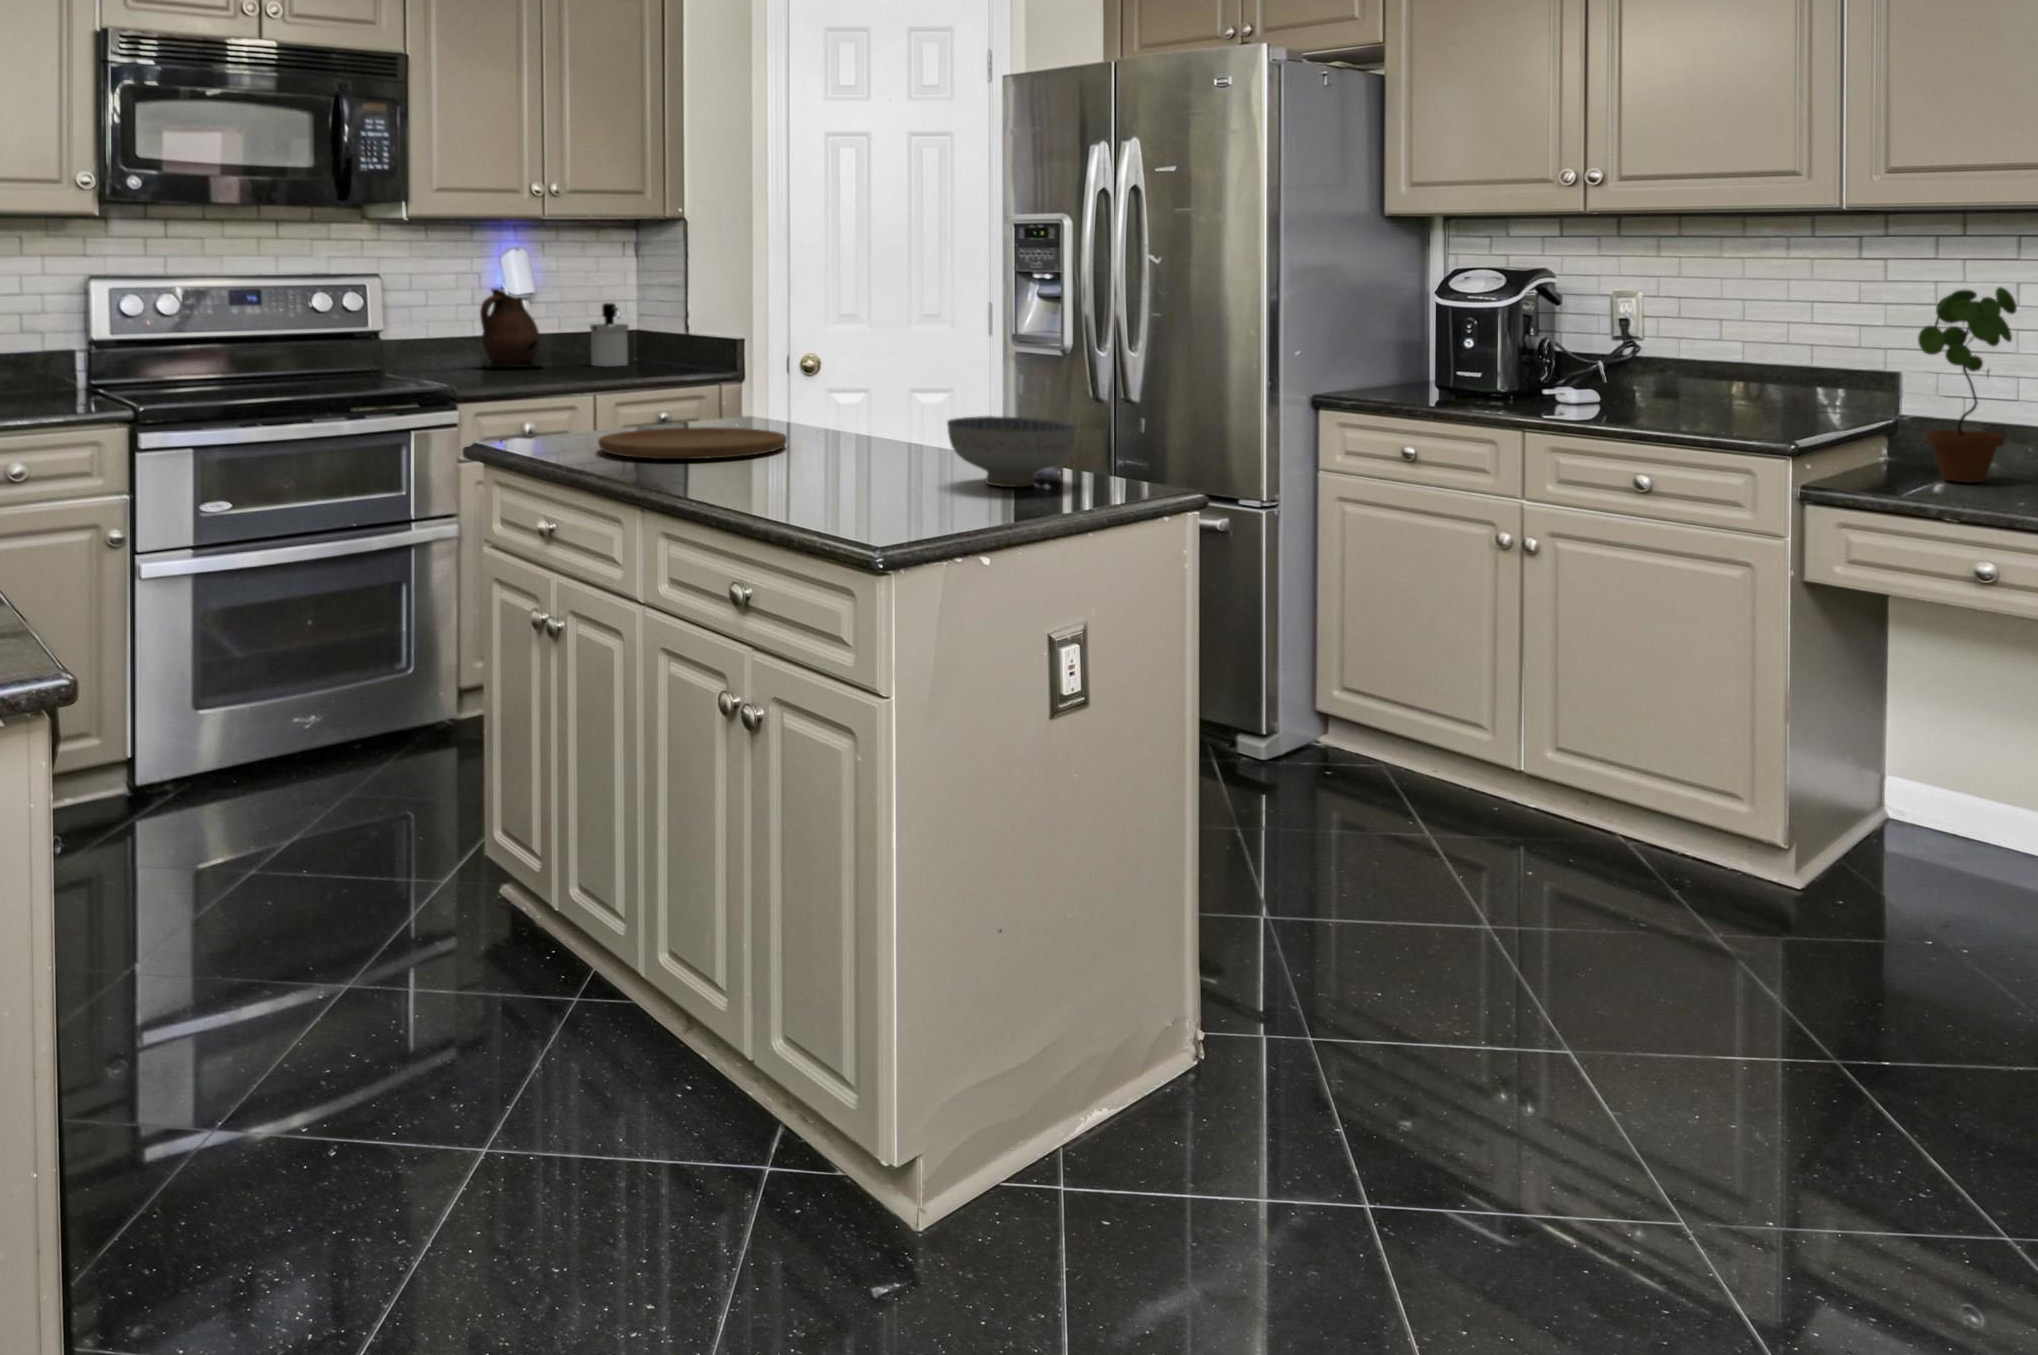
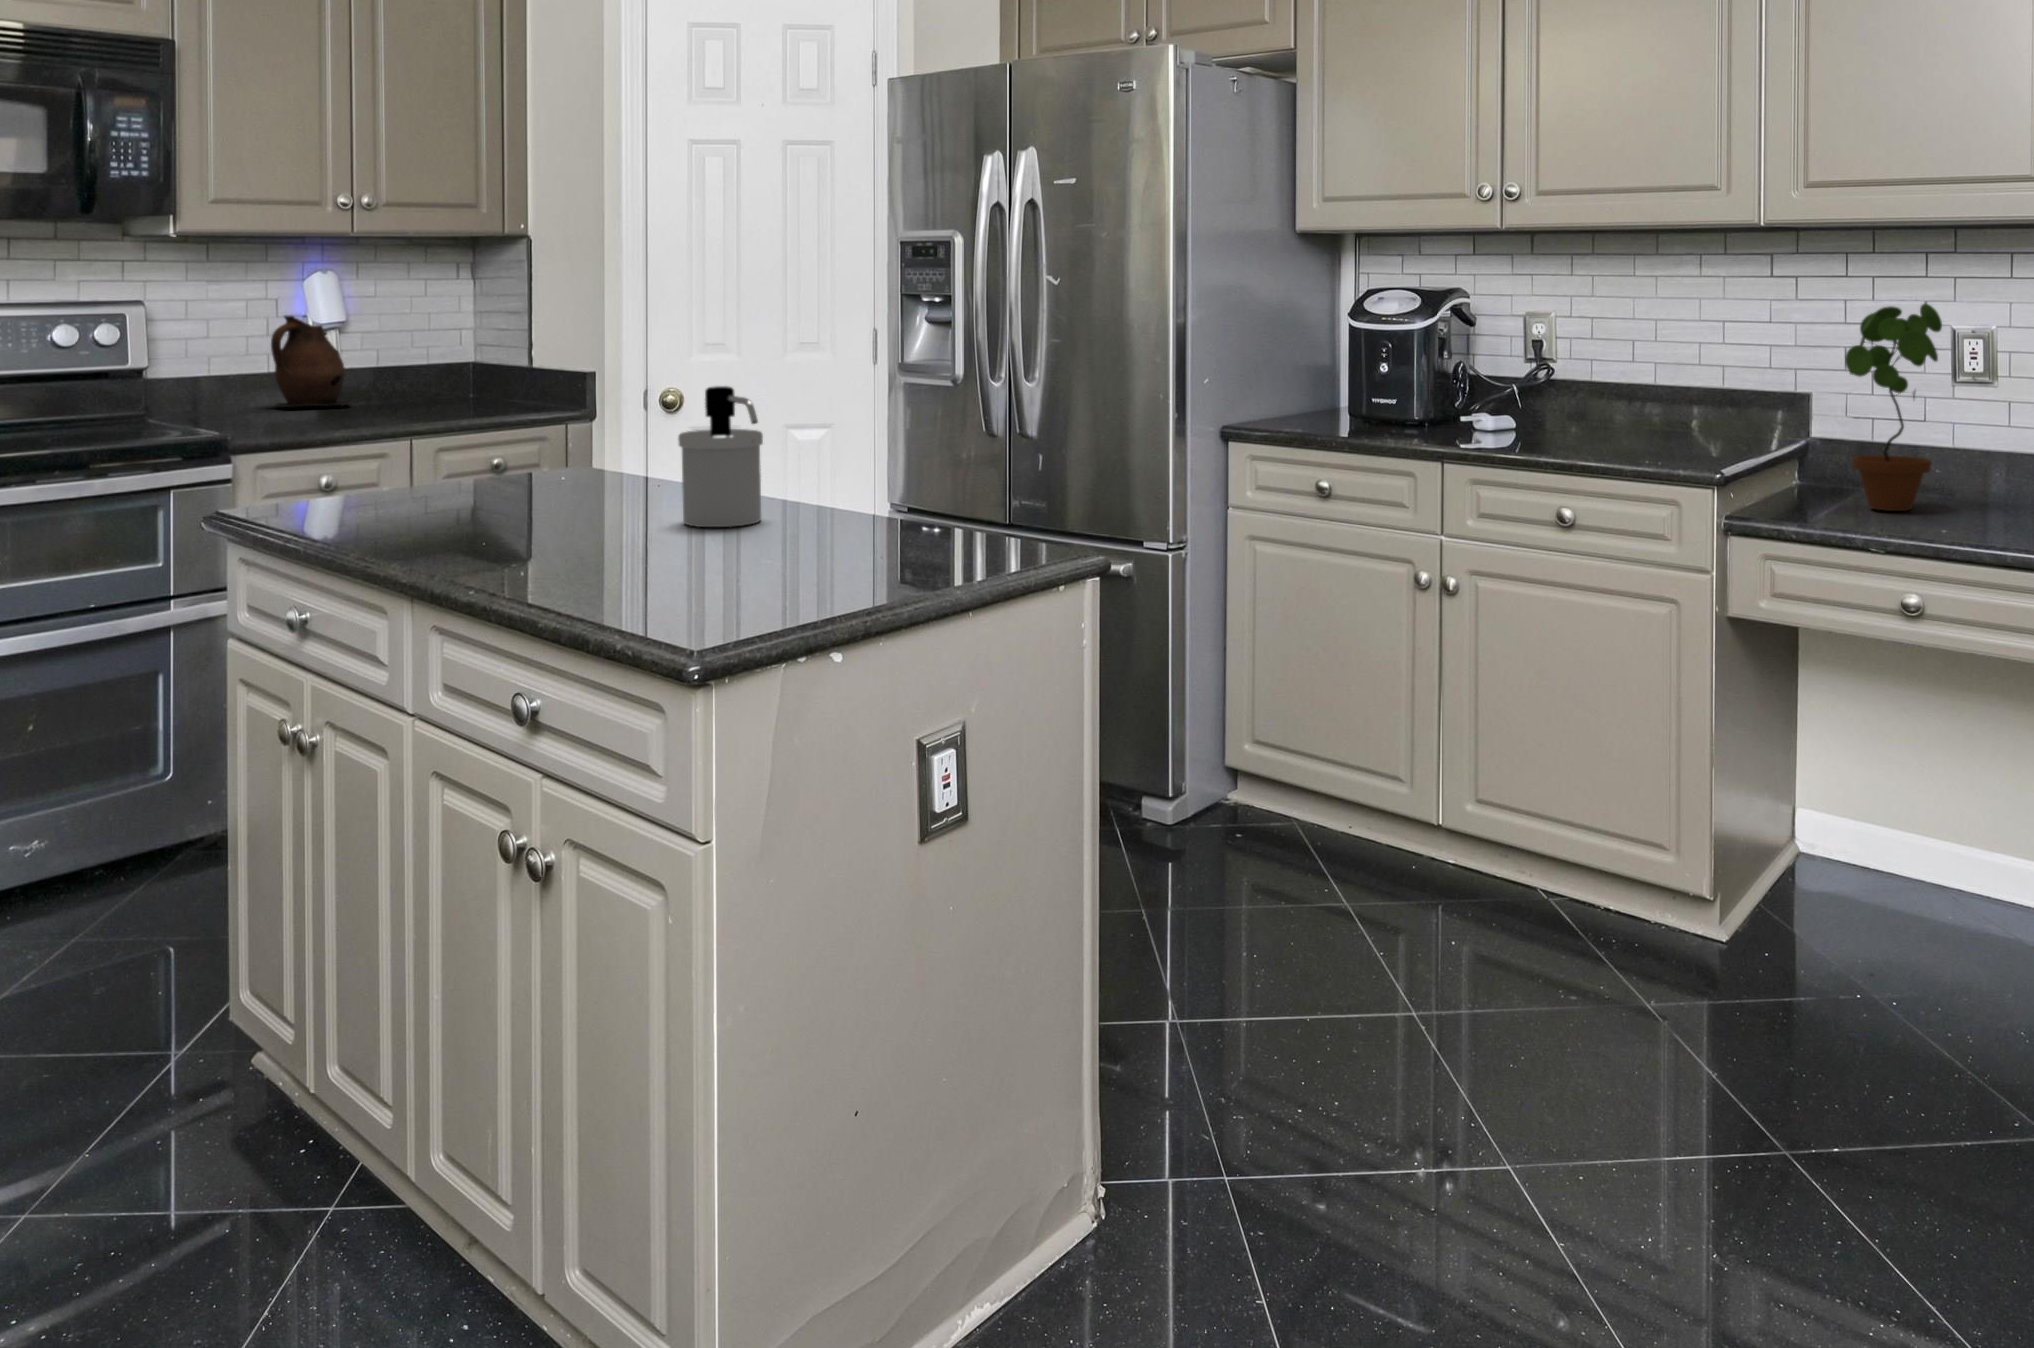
soap dispenser: present [590,303,629,367] -> present [678,386,763,527]
ceramic bowl: present [947,416,1076,487] -> none [793,470,948,557]
cutting board: present [599,427,787,459] -> none [372,484,609,527]

